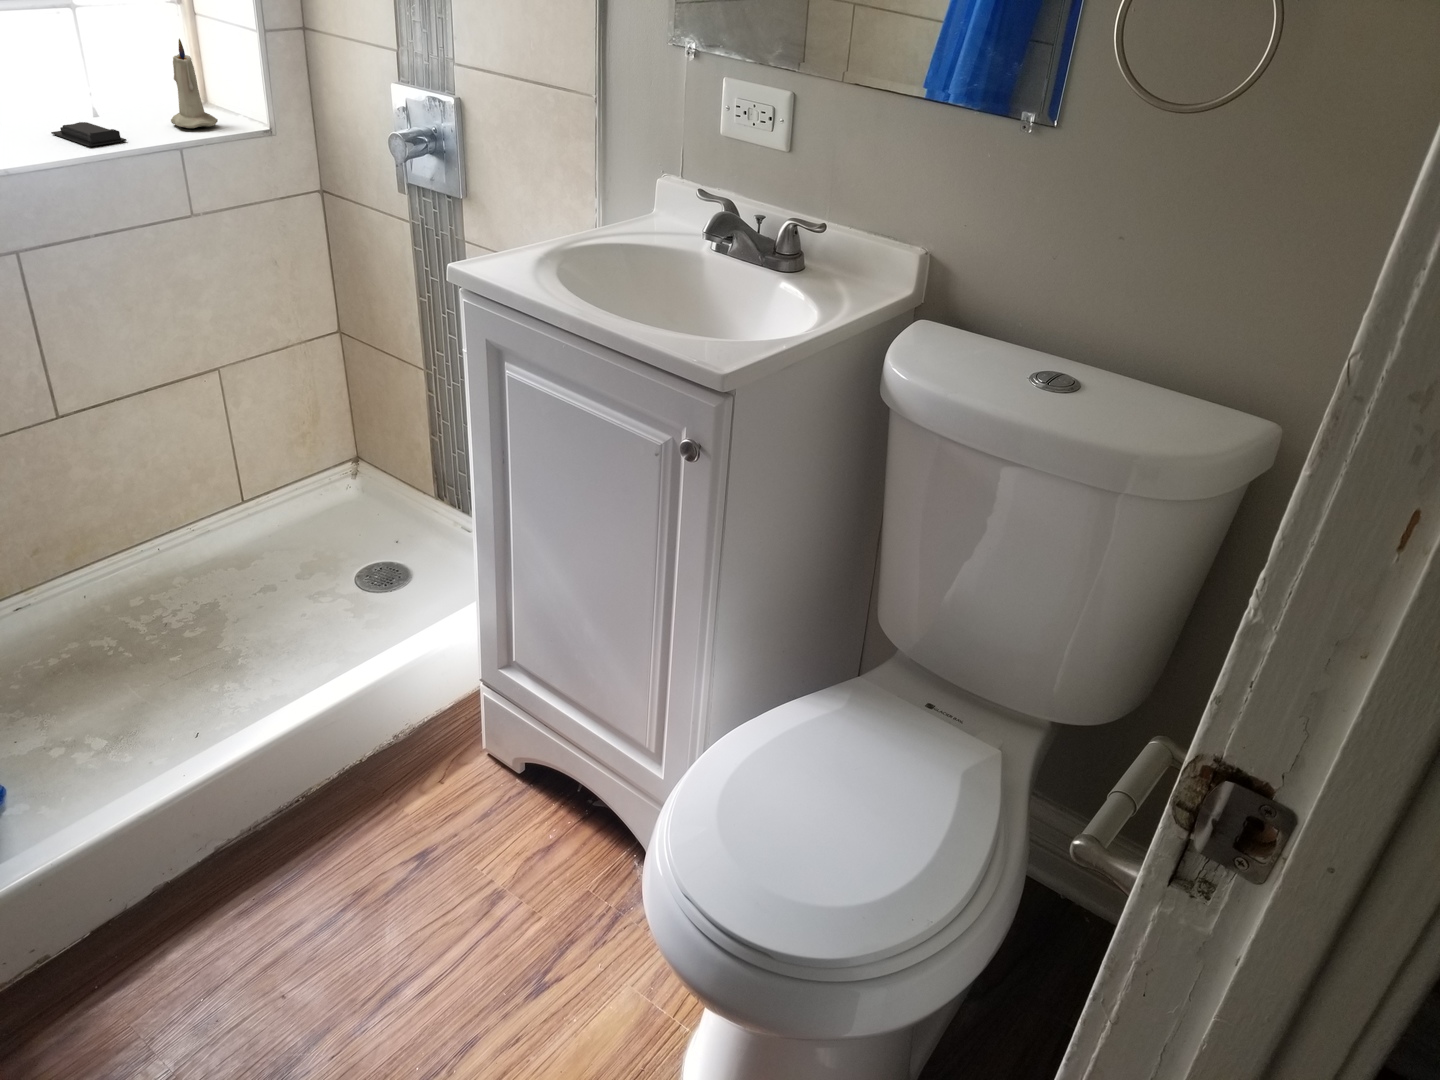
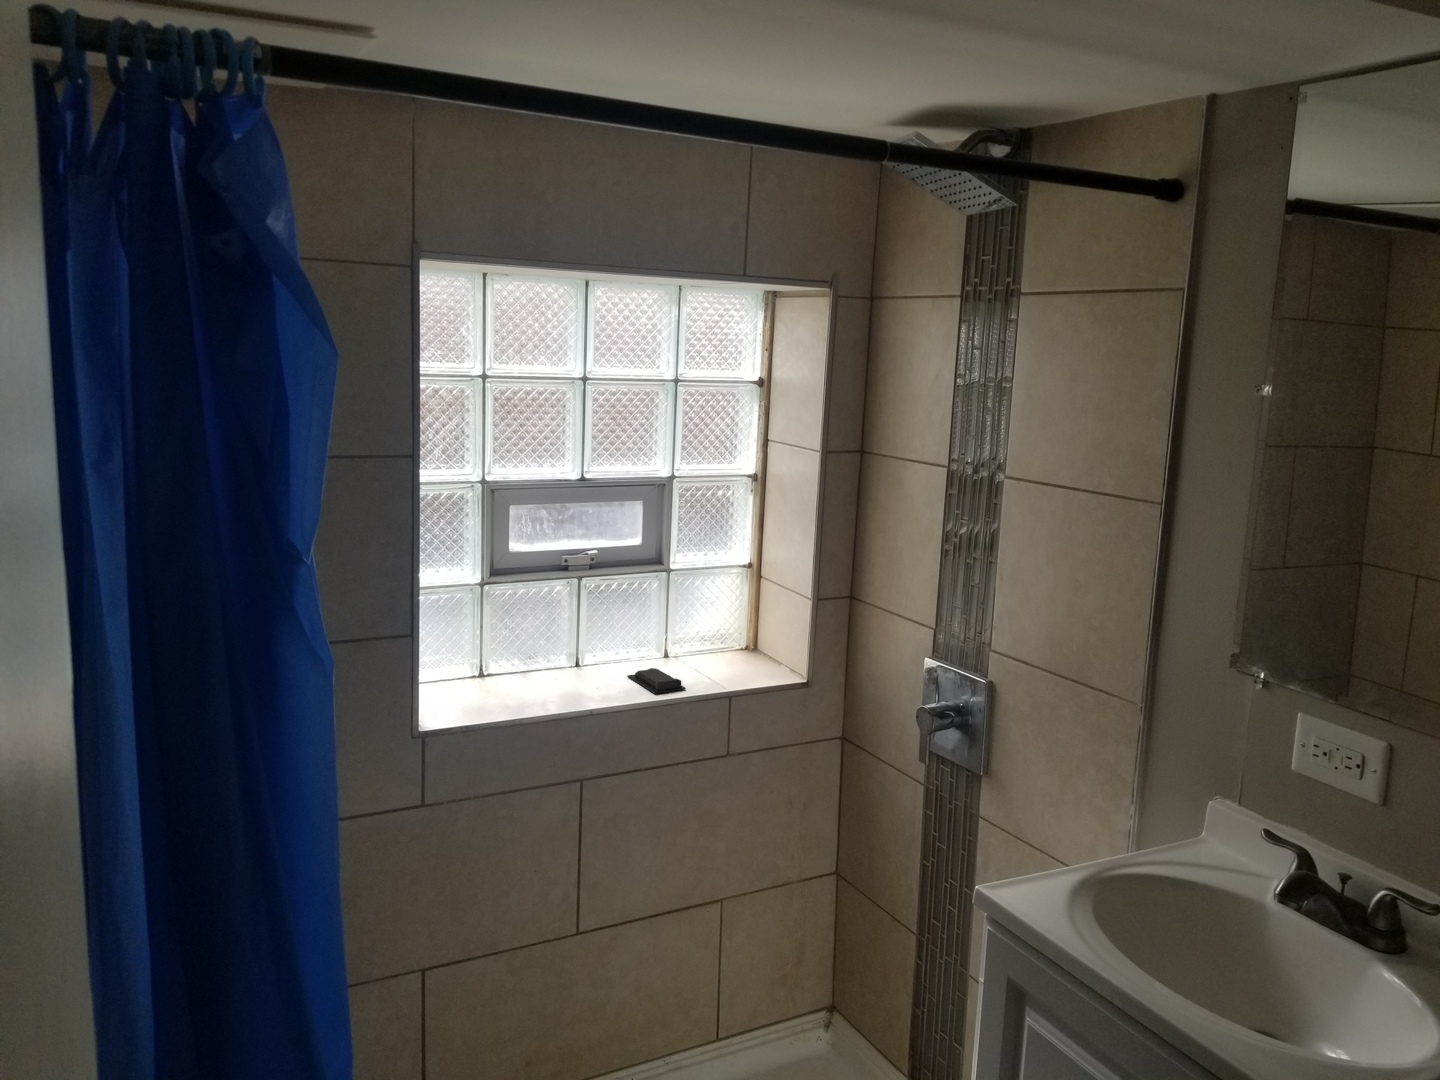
candle: present [171,39,218,128] -> none [724,603,764,679]

